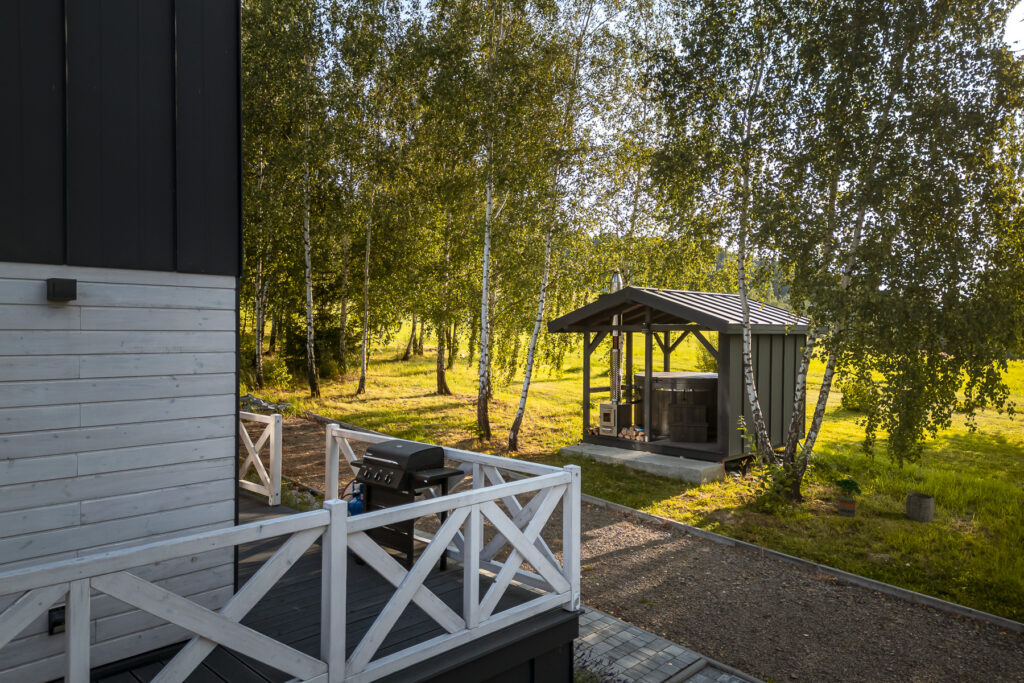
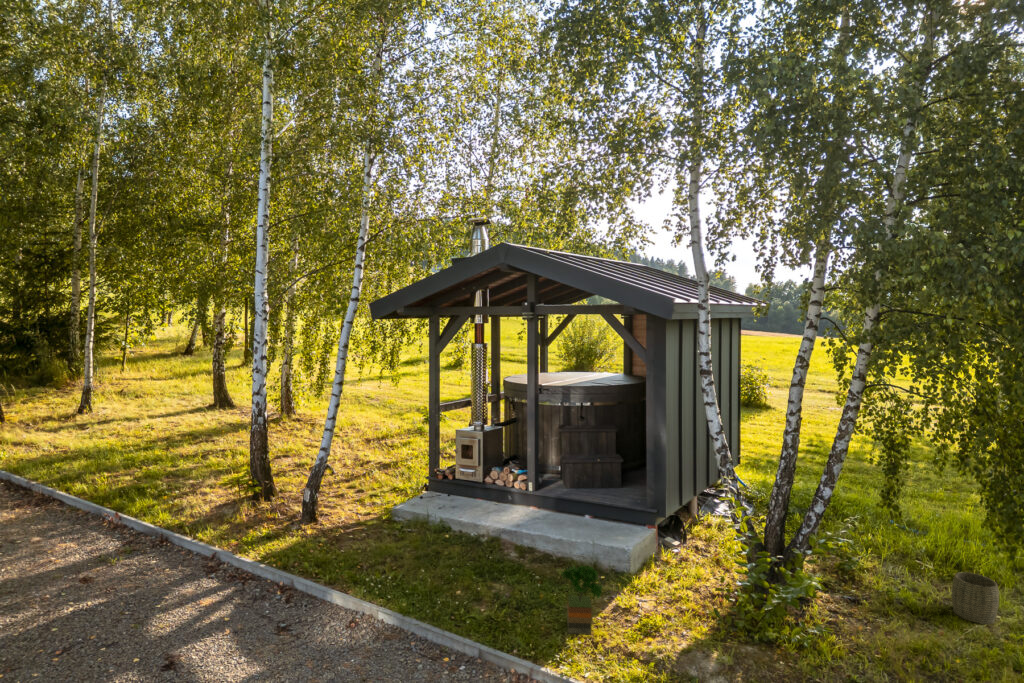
potted tree: present [835,479,862,517] -> present [561,566,602,634]

